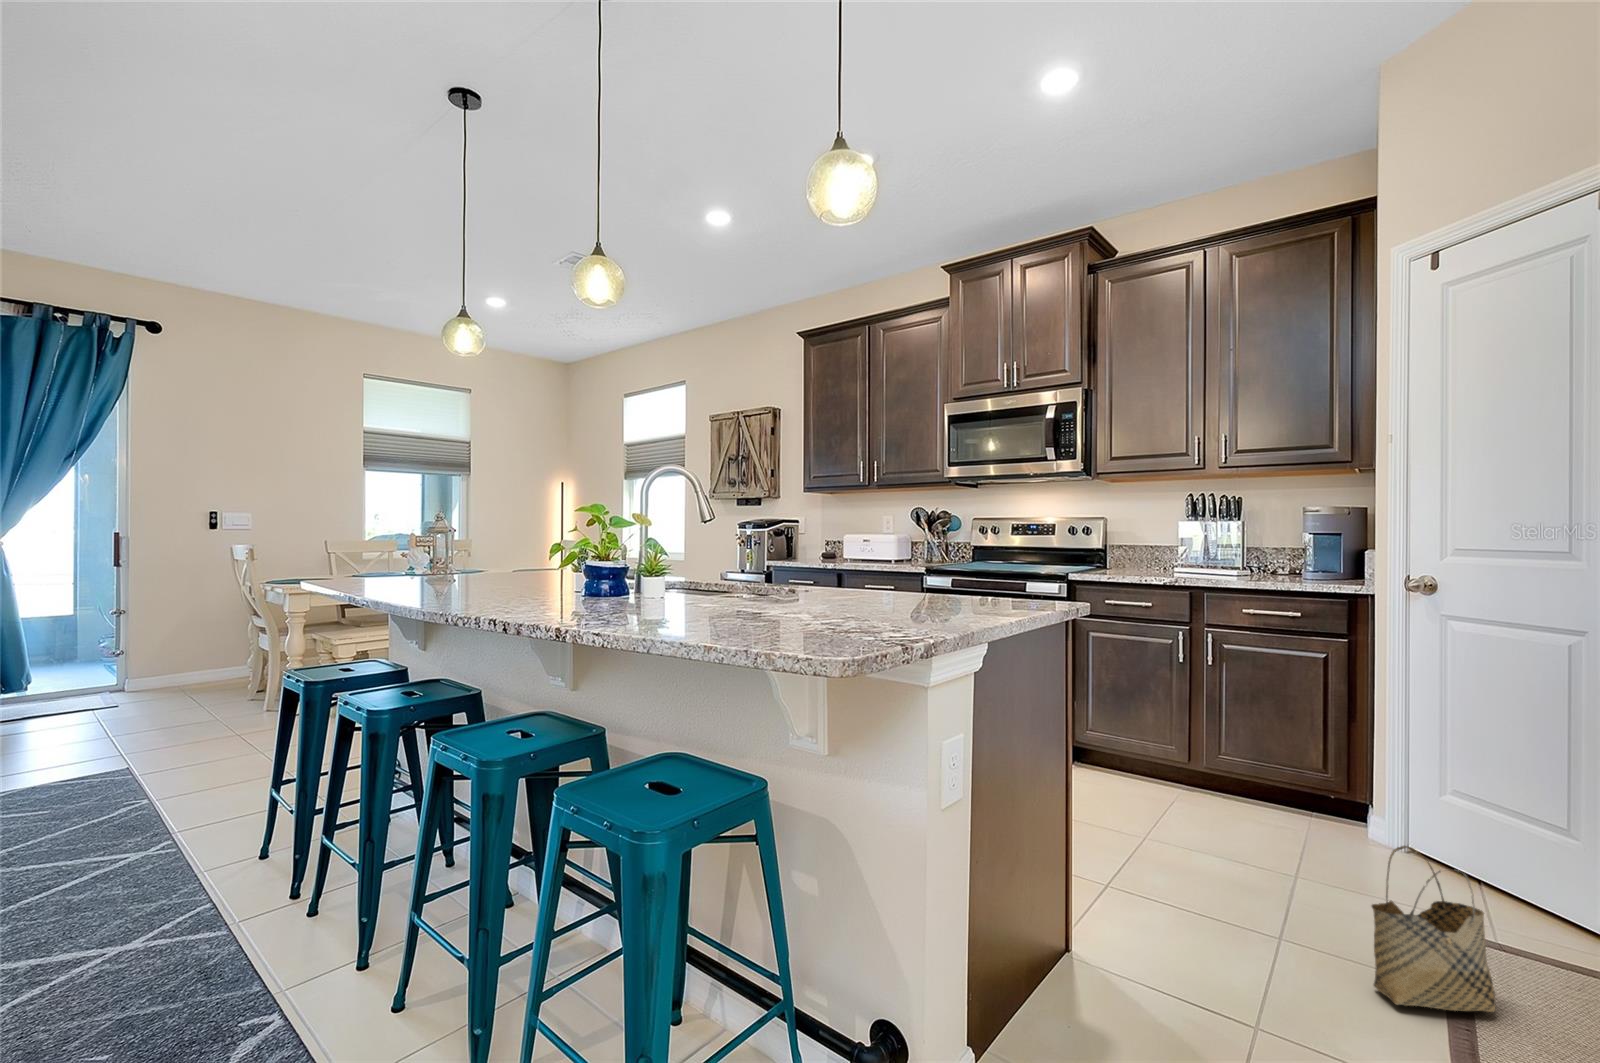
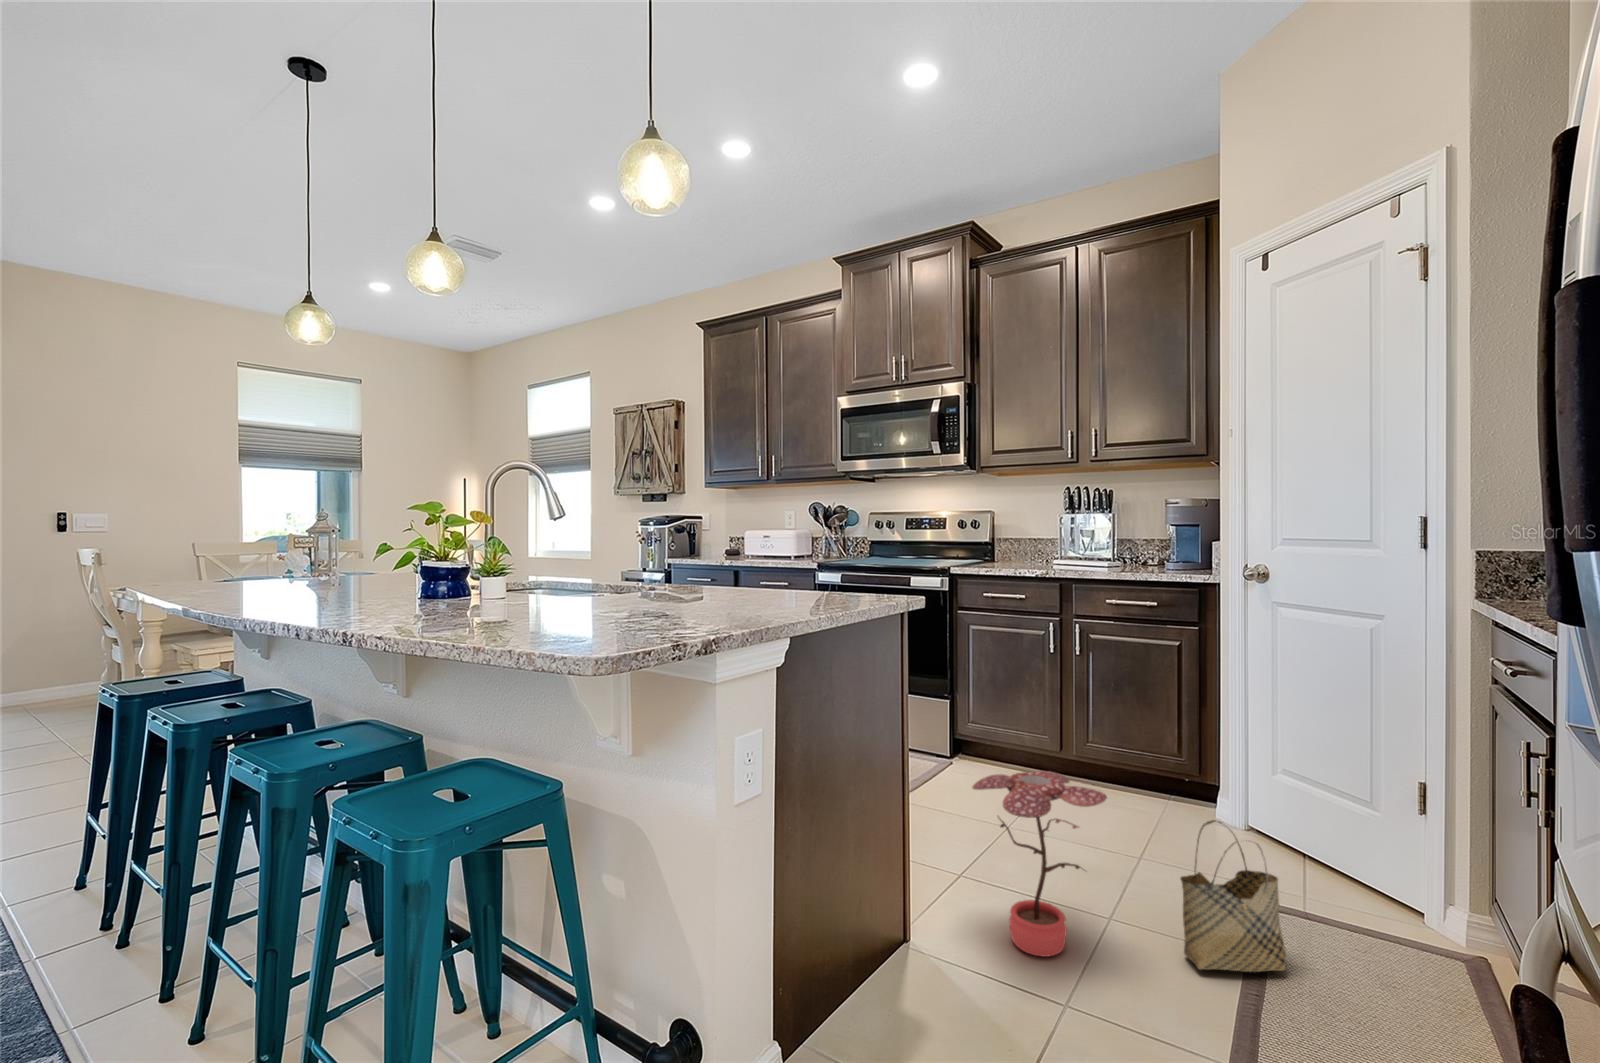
potted plant: none [1135,787,1290,981] -> present [972,771,1107,957]

